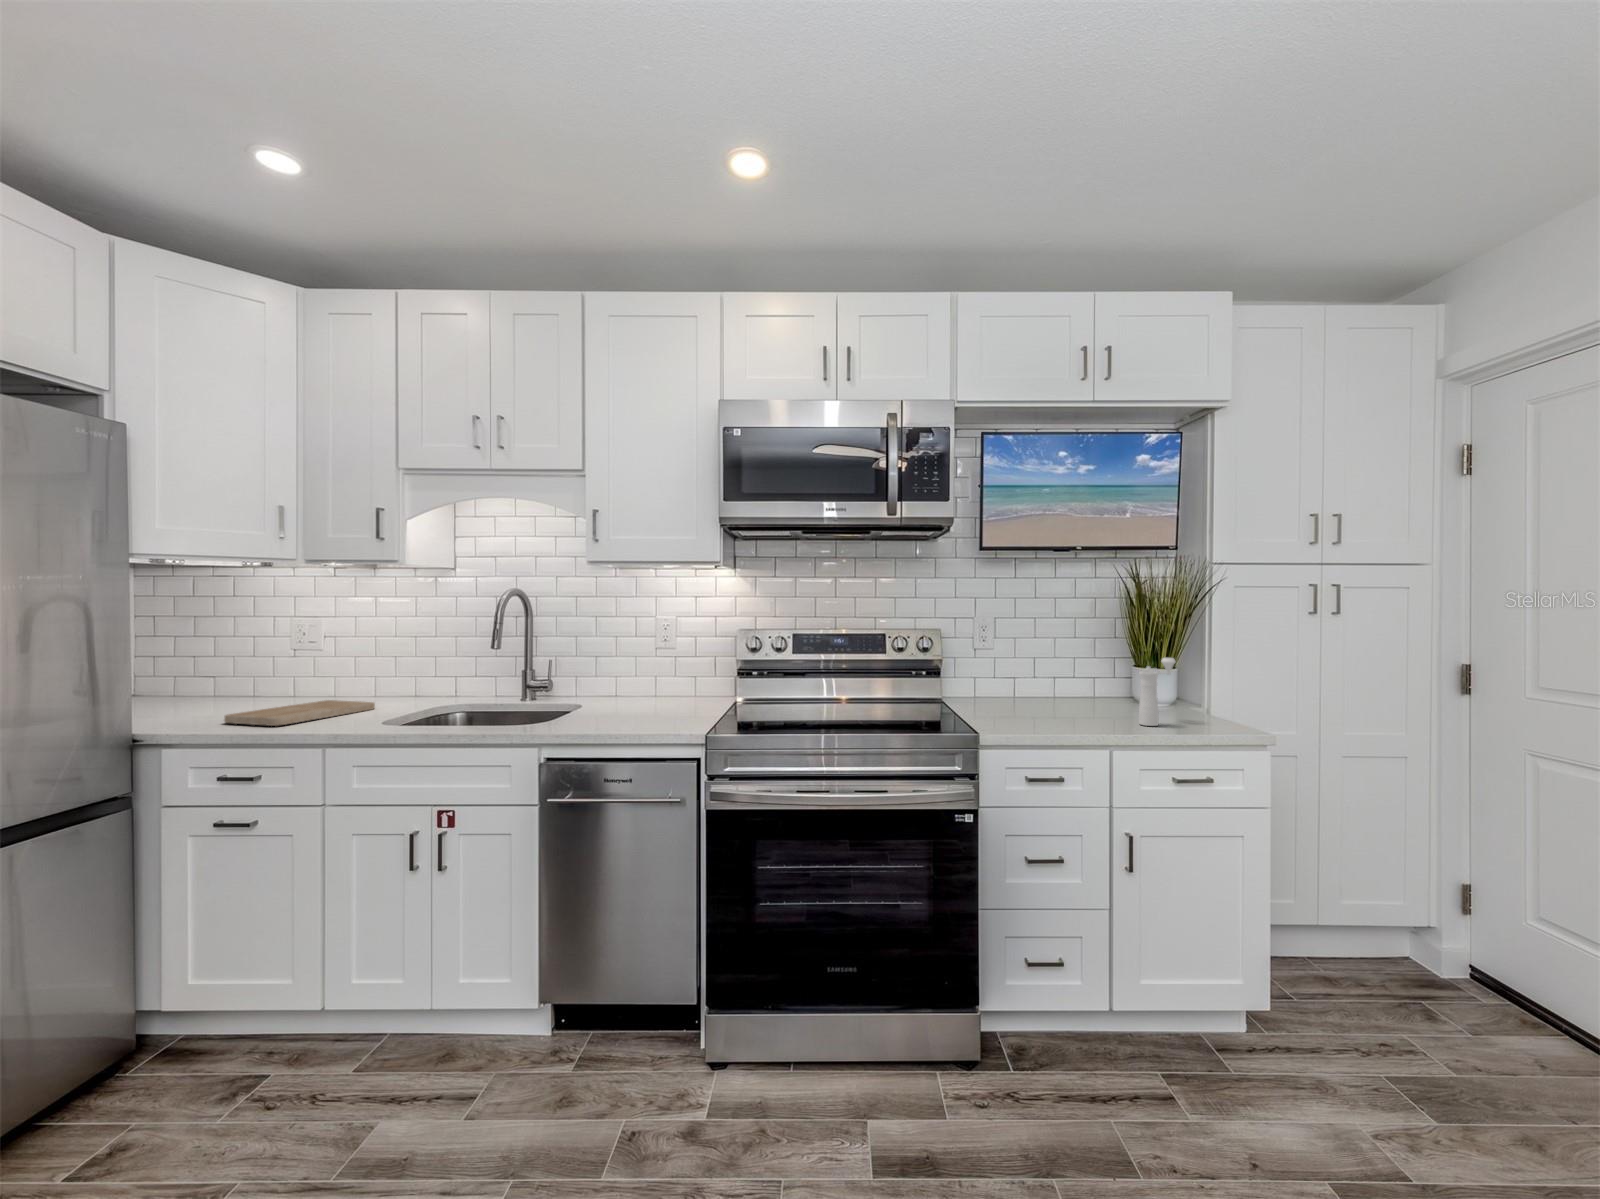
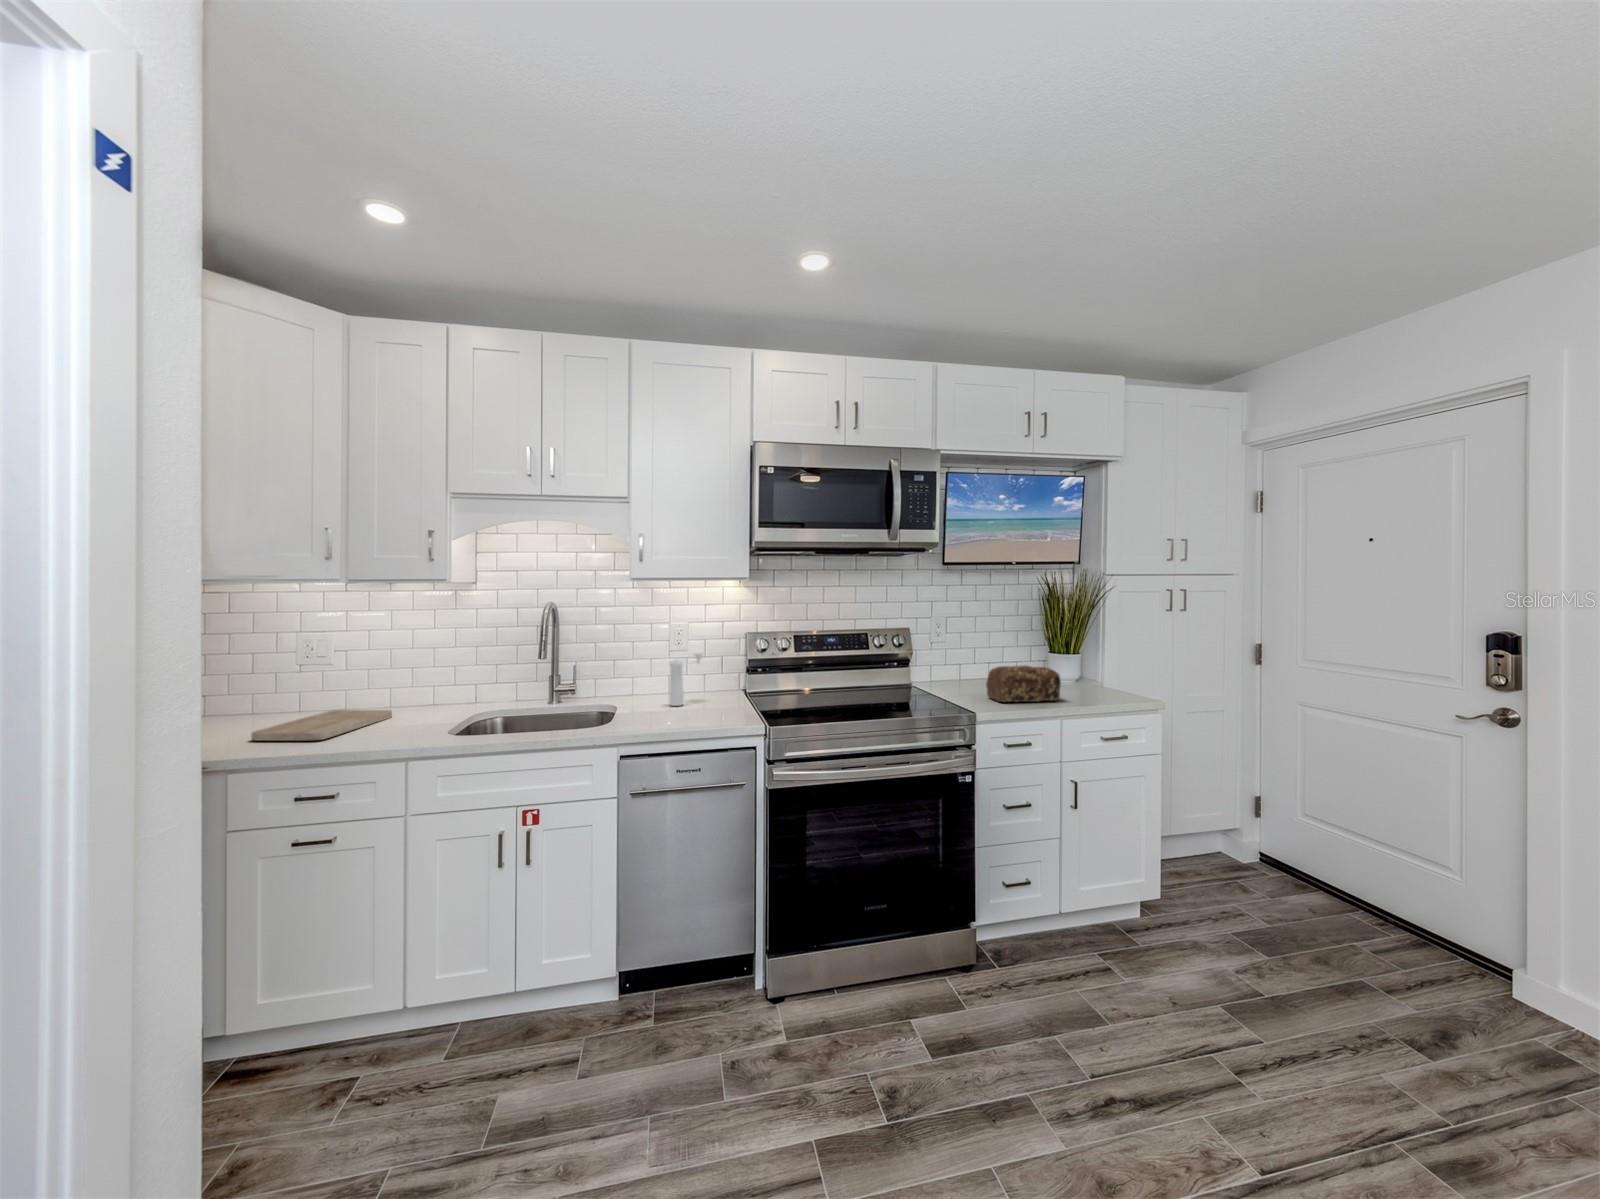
pepper mill: present [1139,658,1176,726] -> present [669,650,704,706]
bread loaf: none [1028,680,1123,726] -> present [986,665,1061,702]

